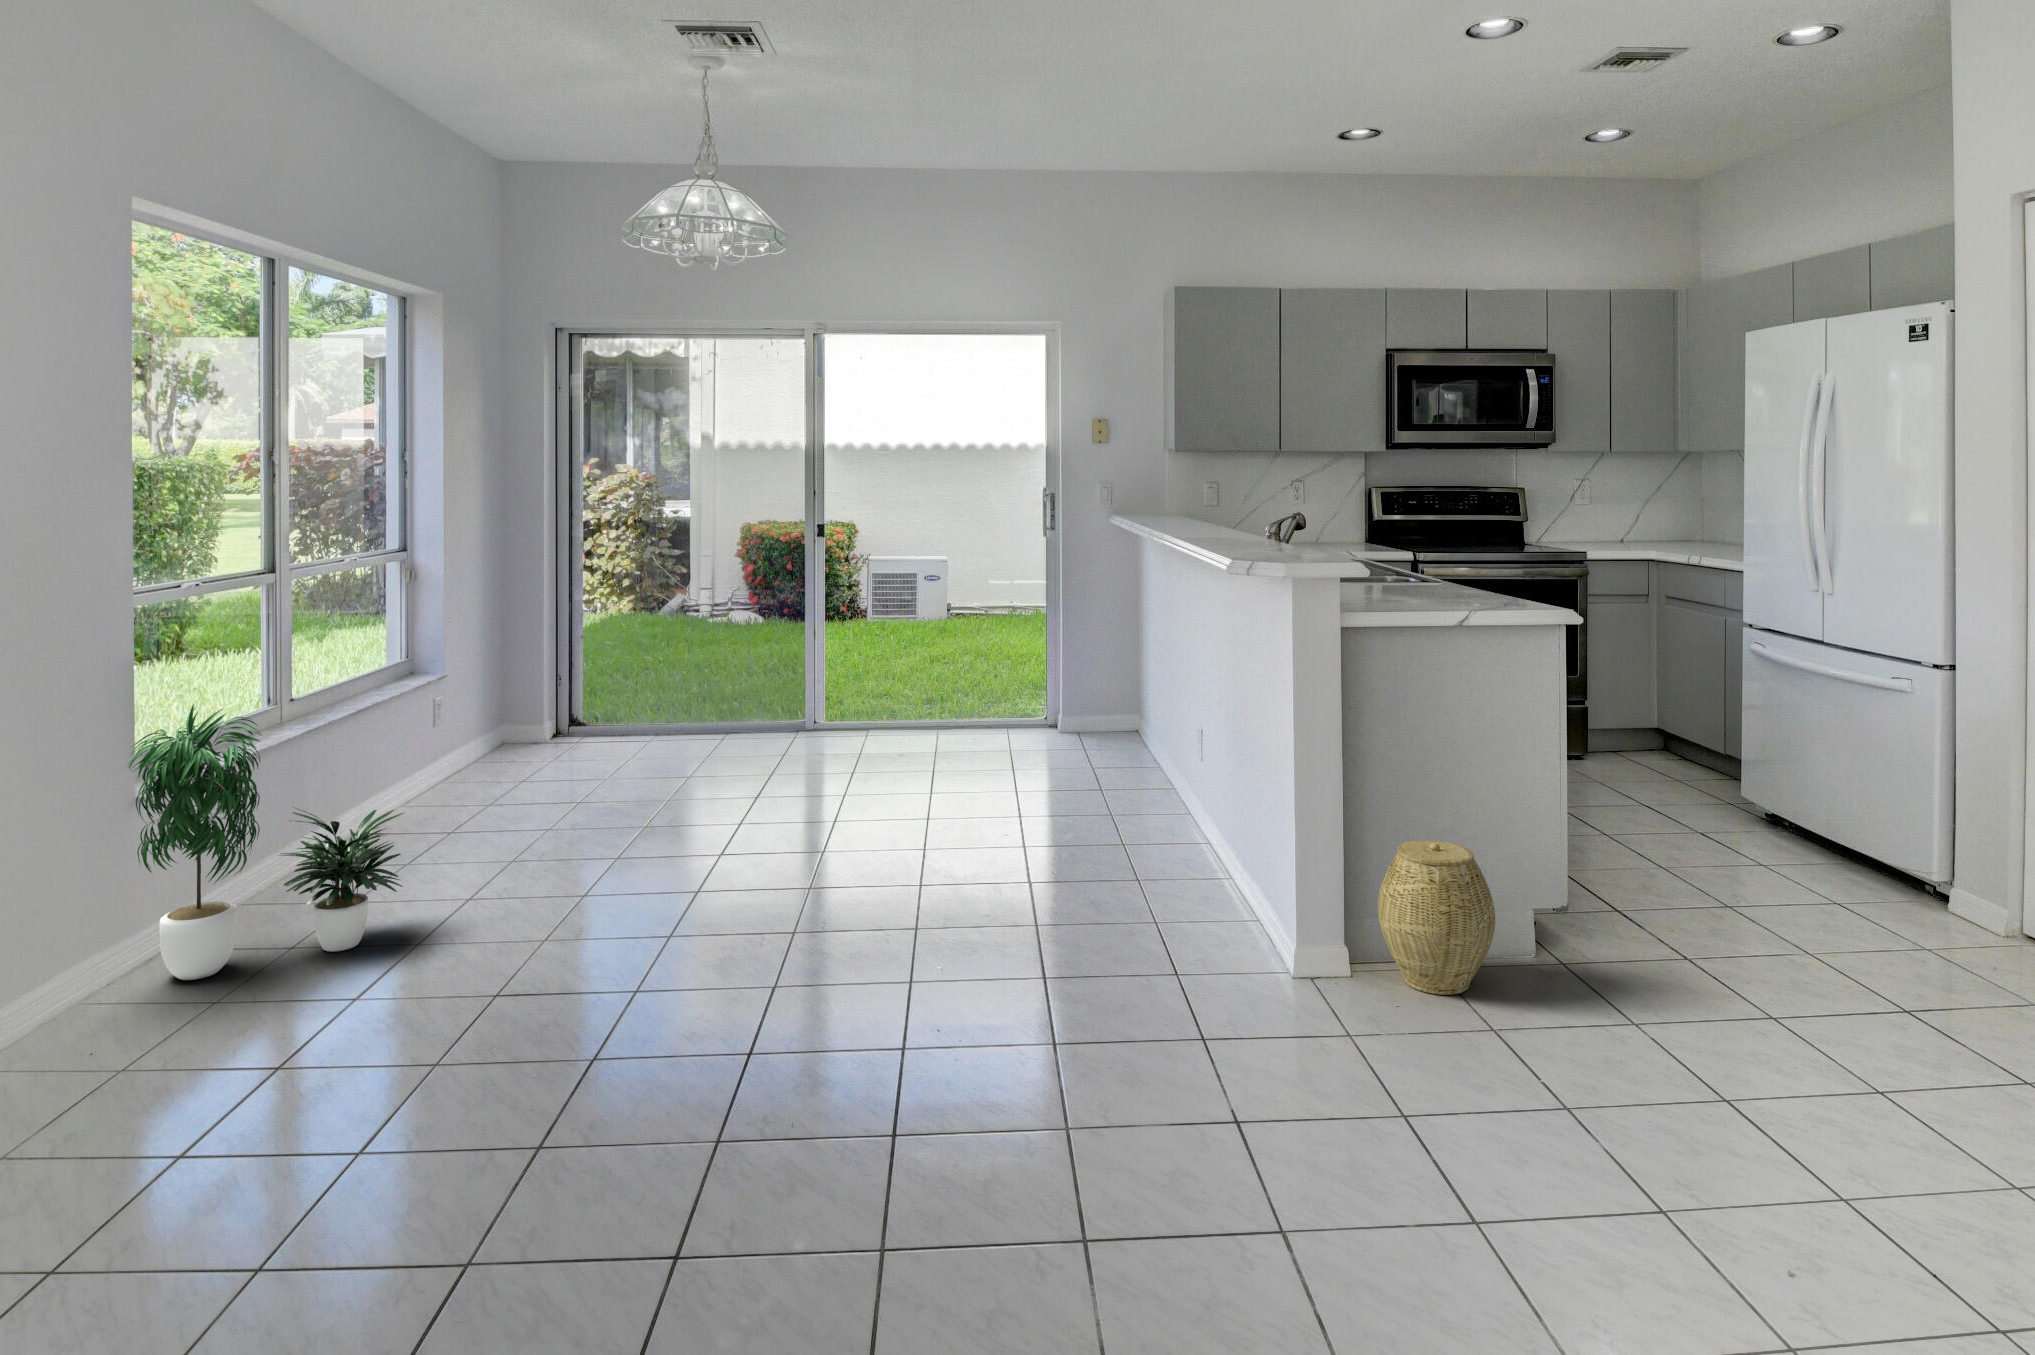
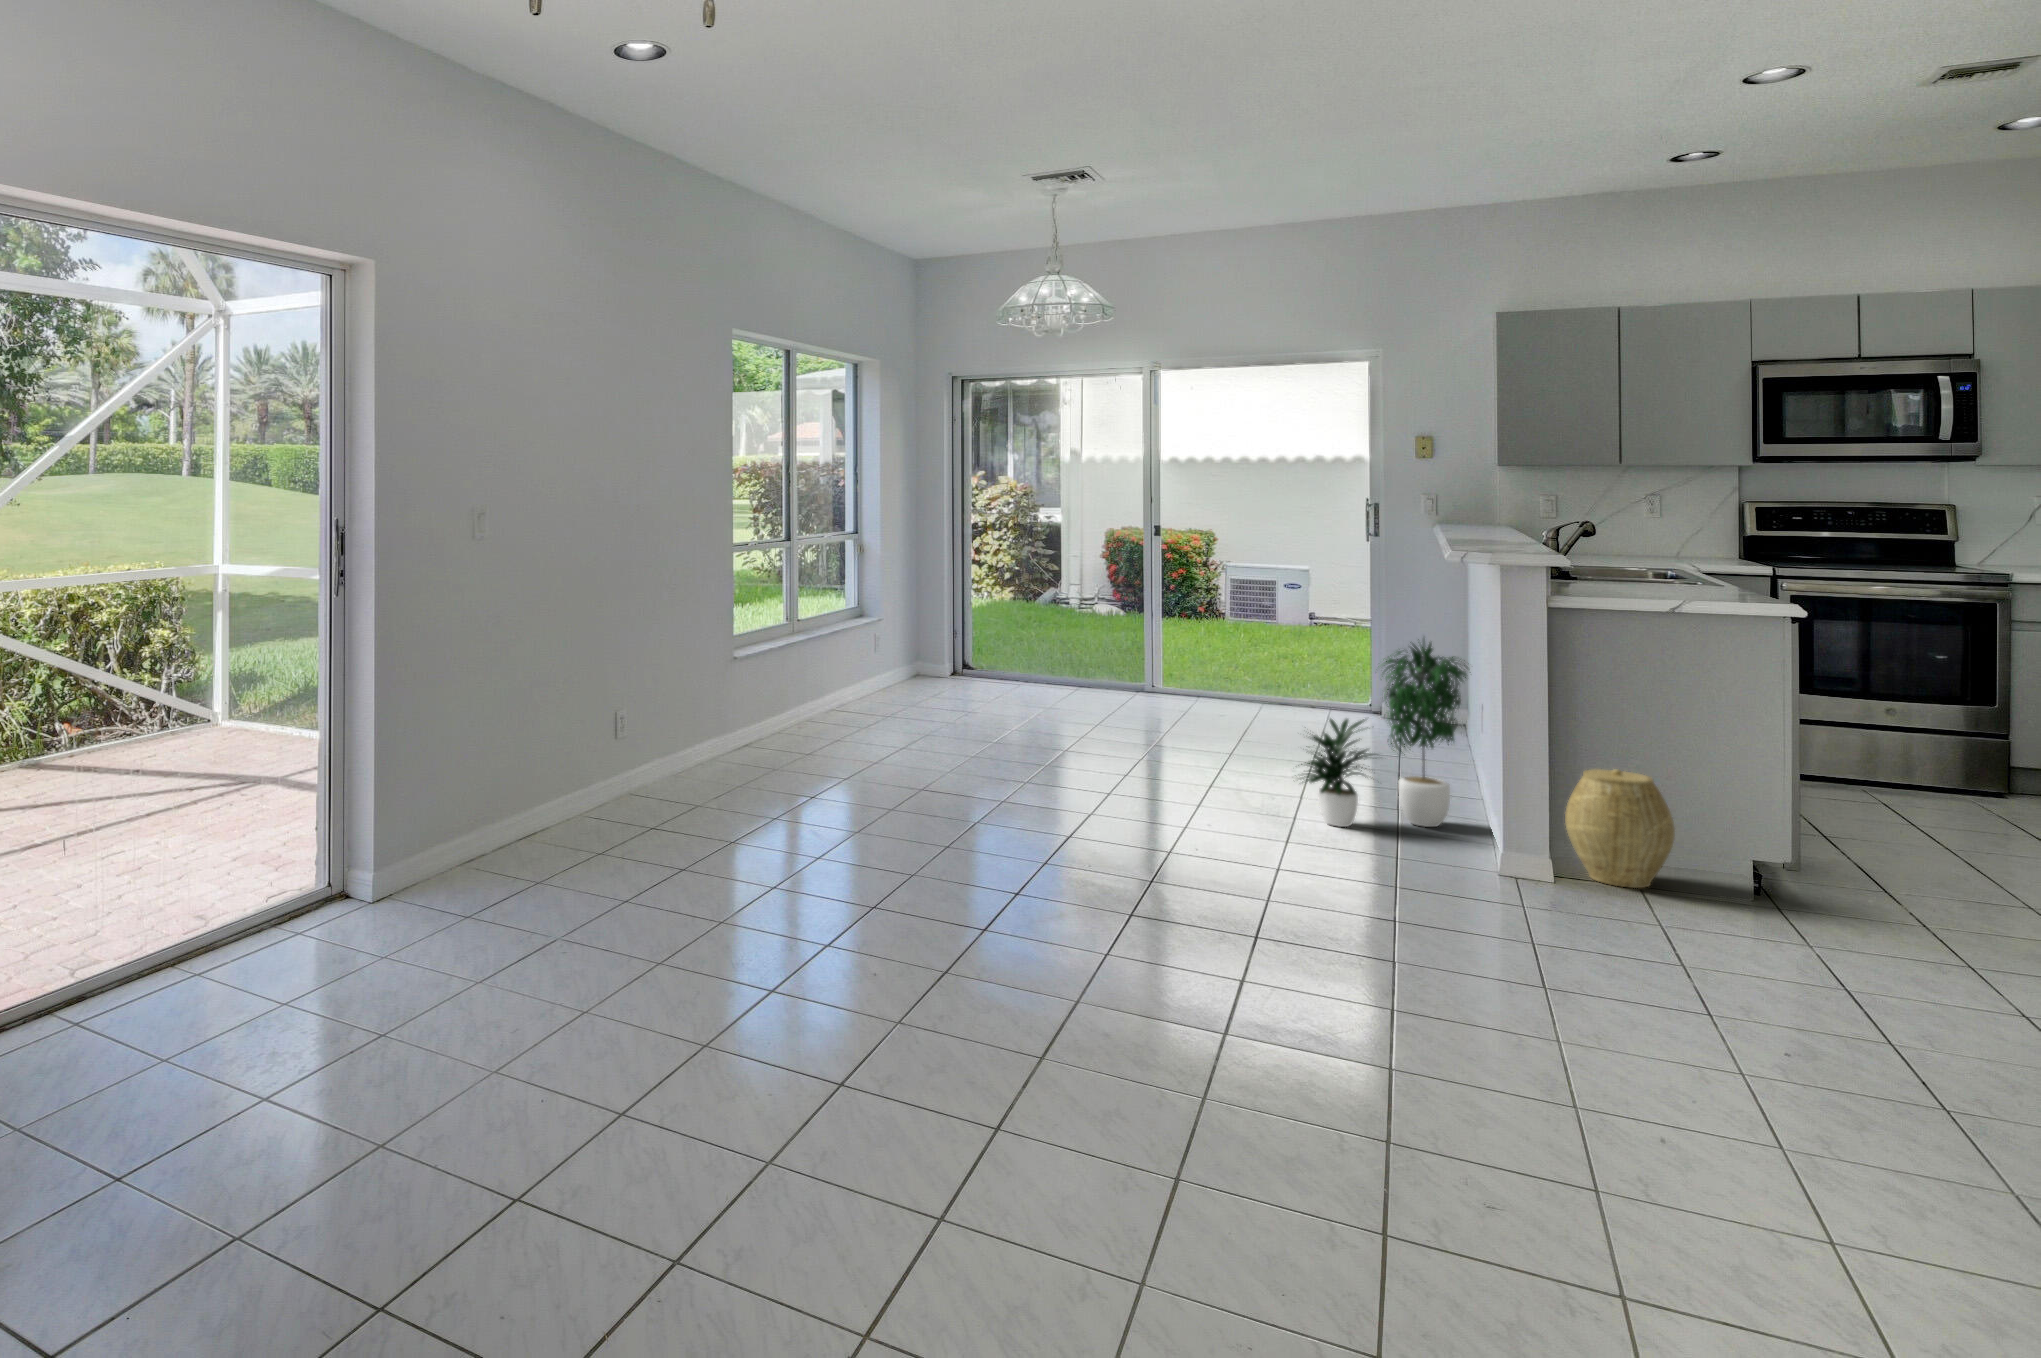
potted plant: present [129,704,405,980] -> present [1298,639,1466,827]

